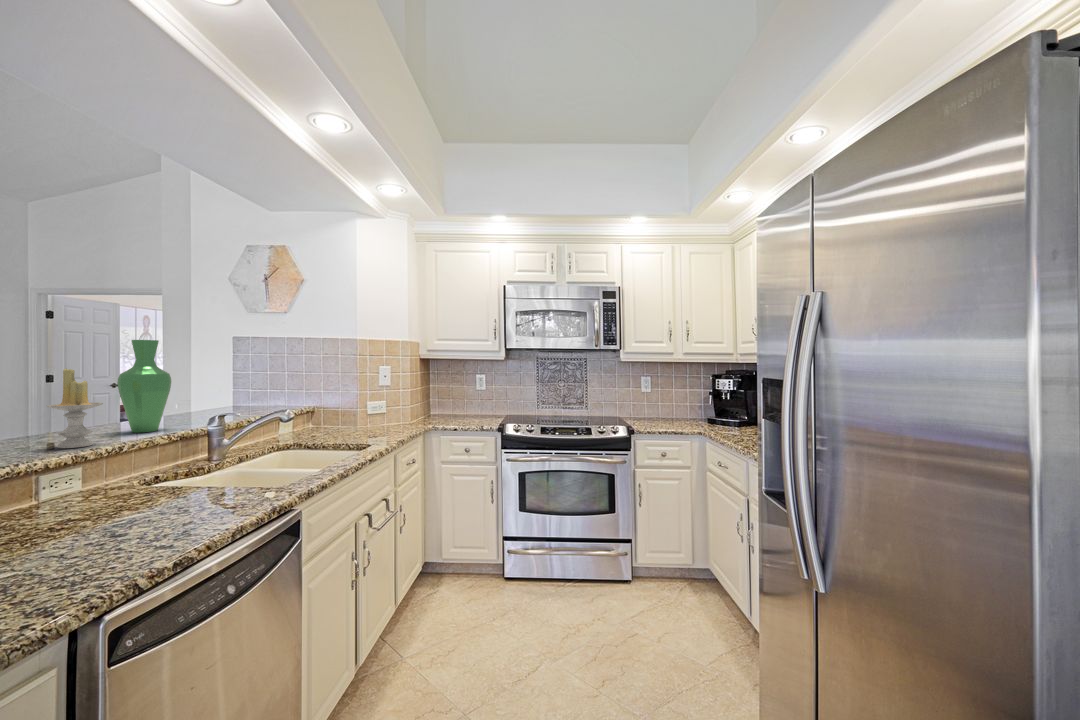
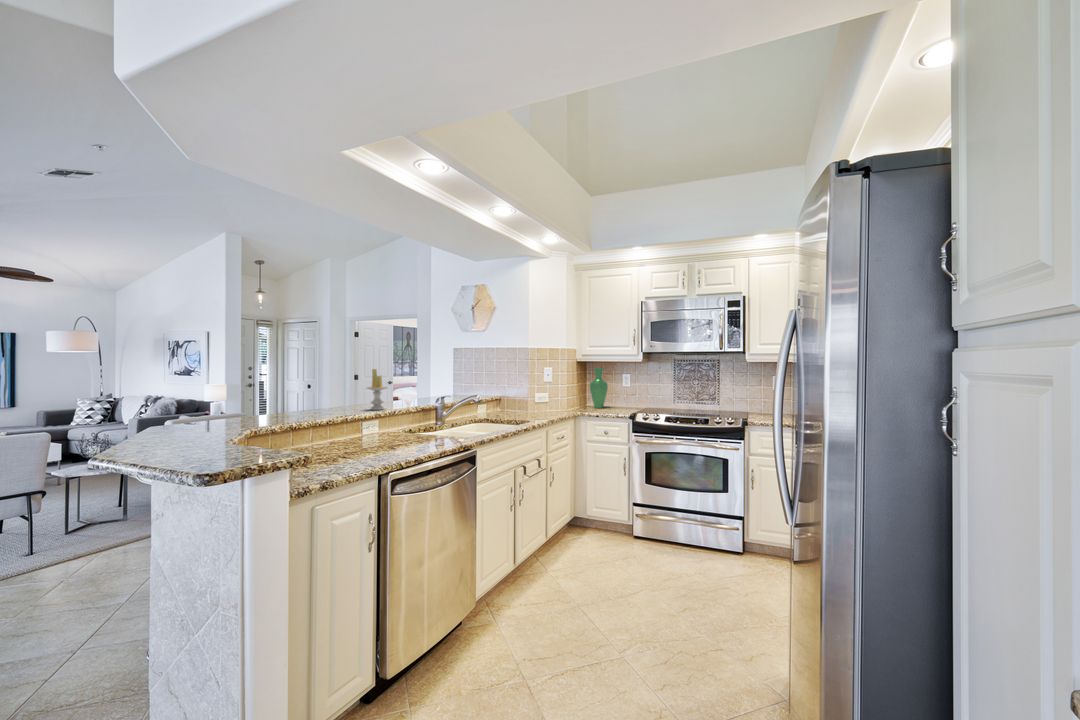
vase: present [117,340,171,433] -> present [590,368,608,408]

